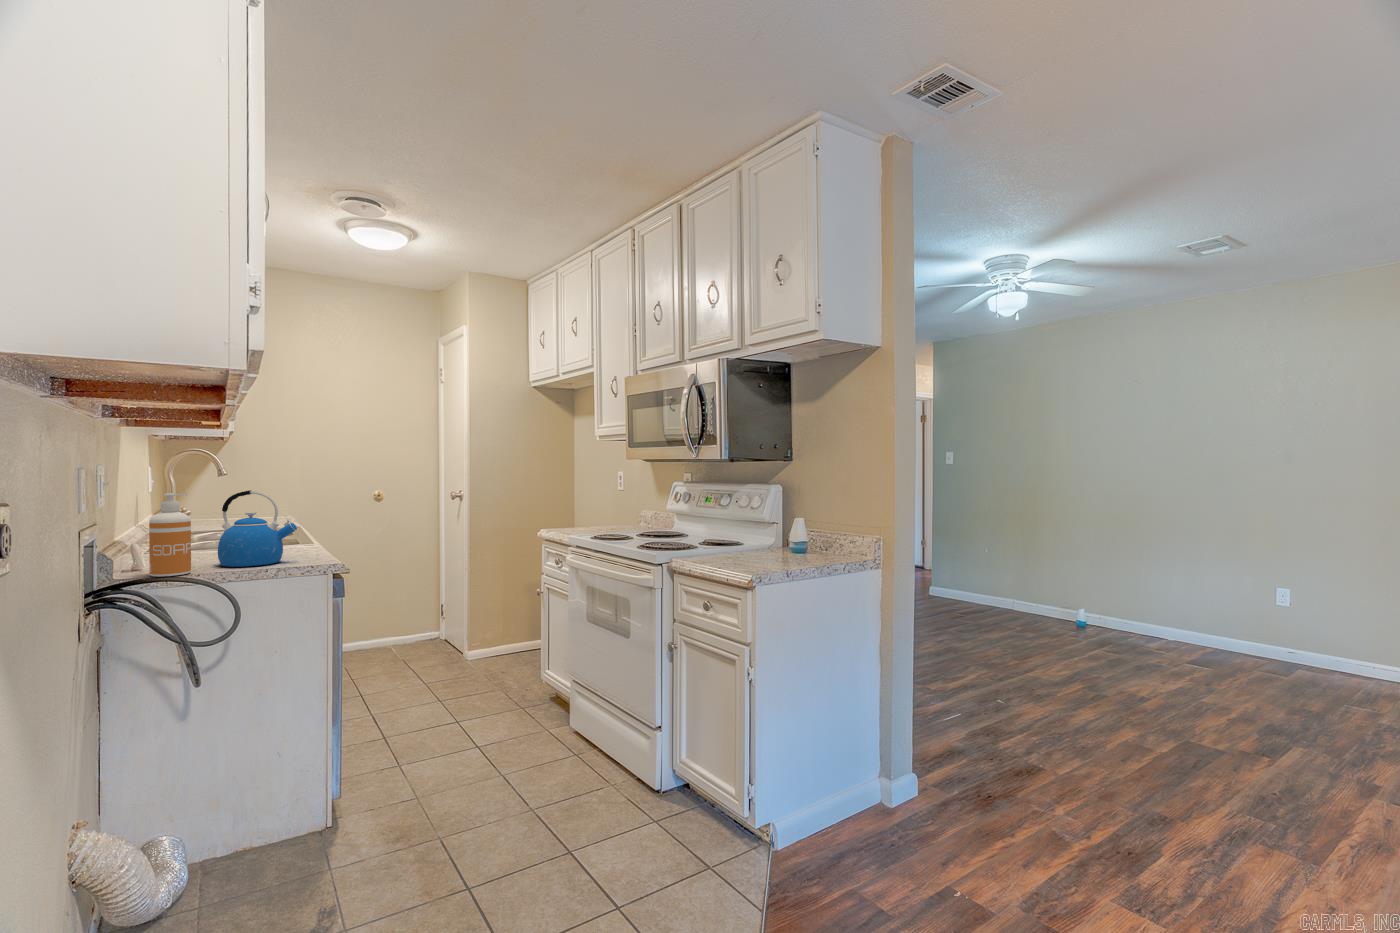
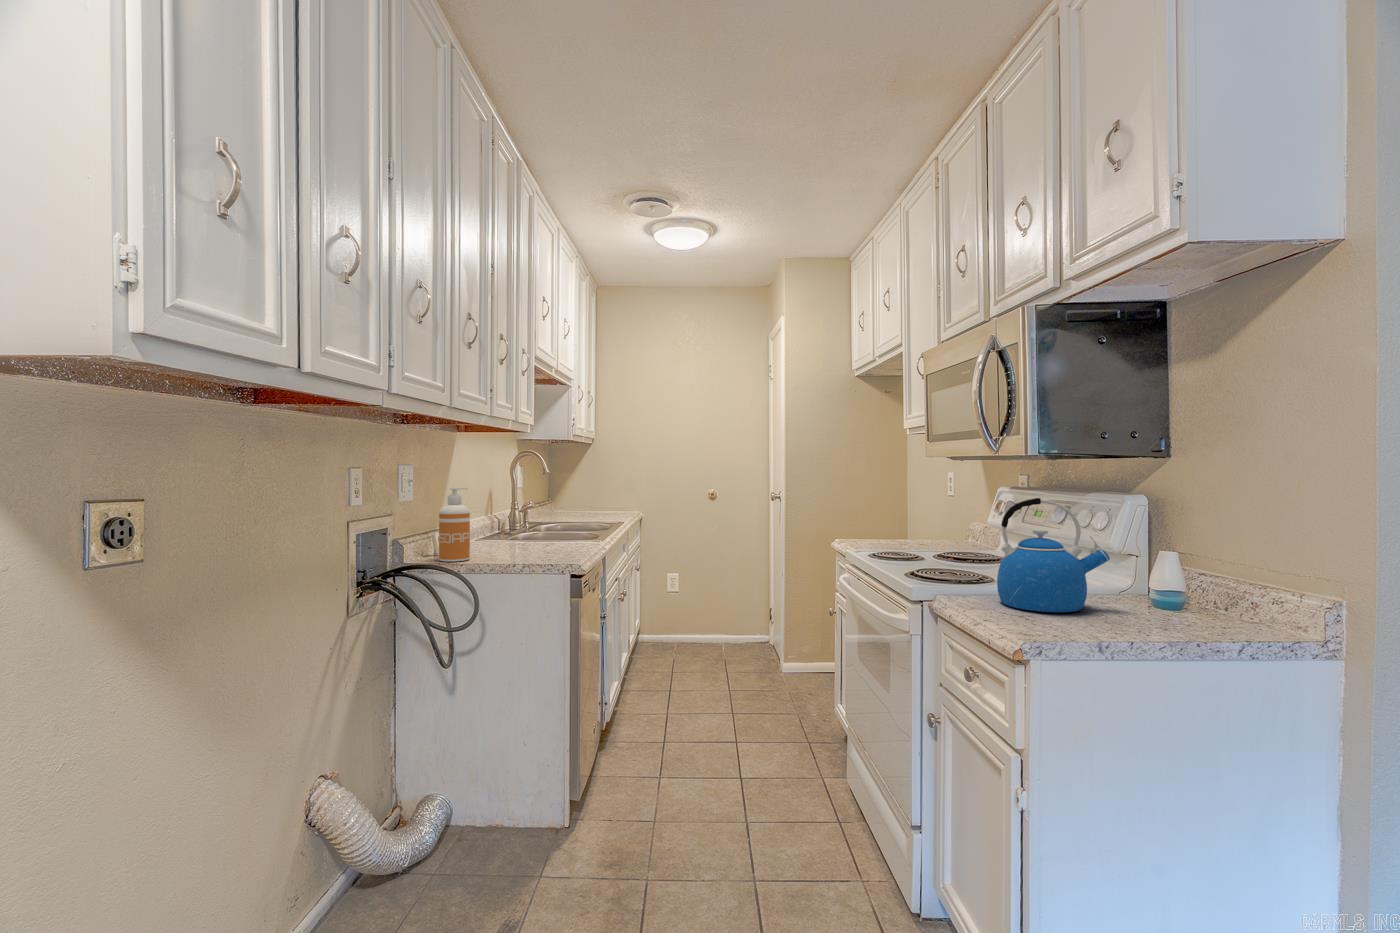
kettle: present [218,490,297,567] -> present [997,498,1110,612]

